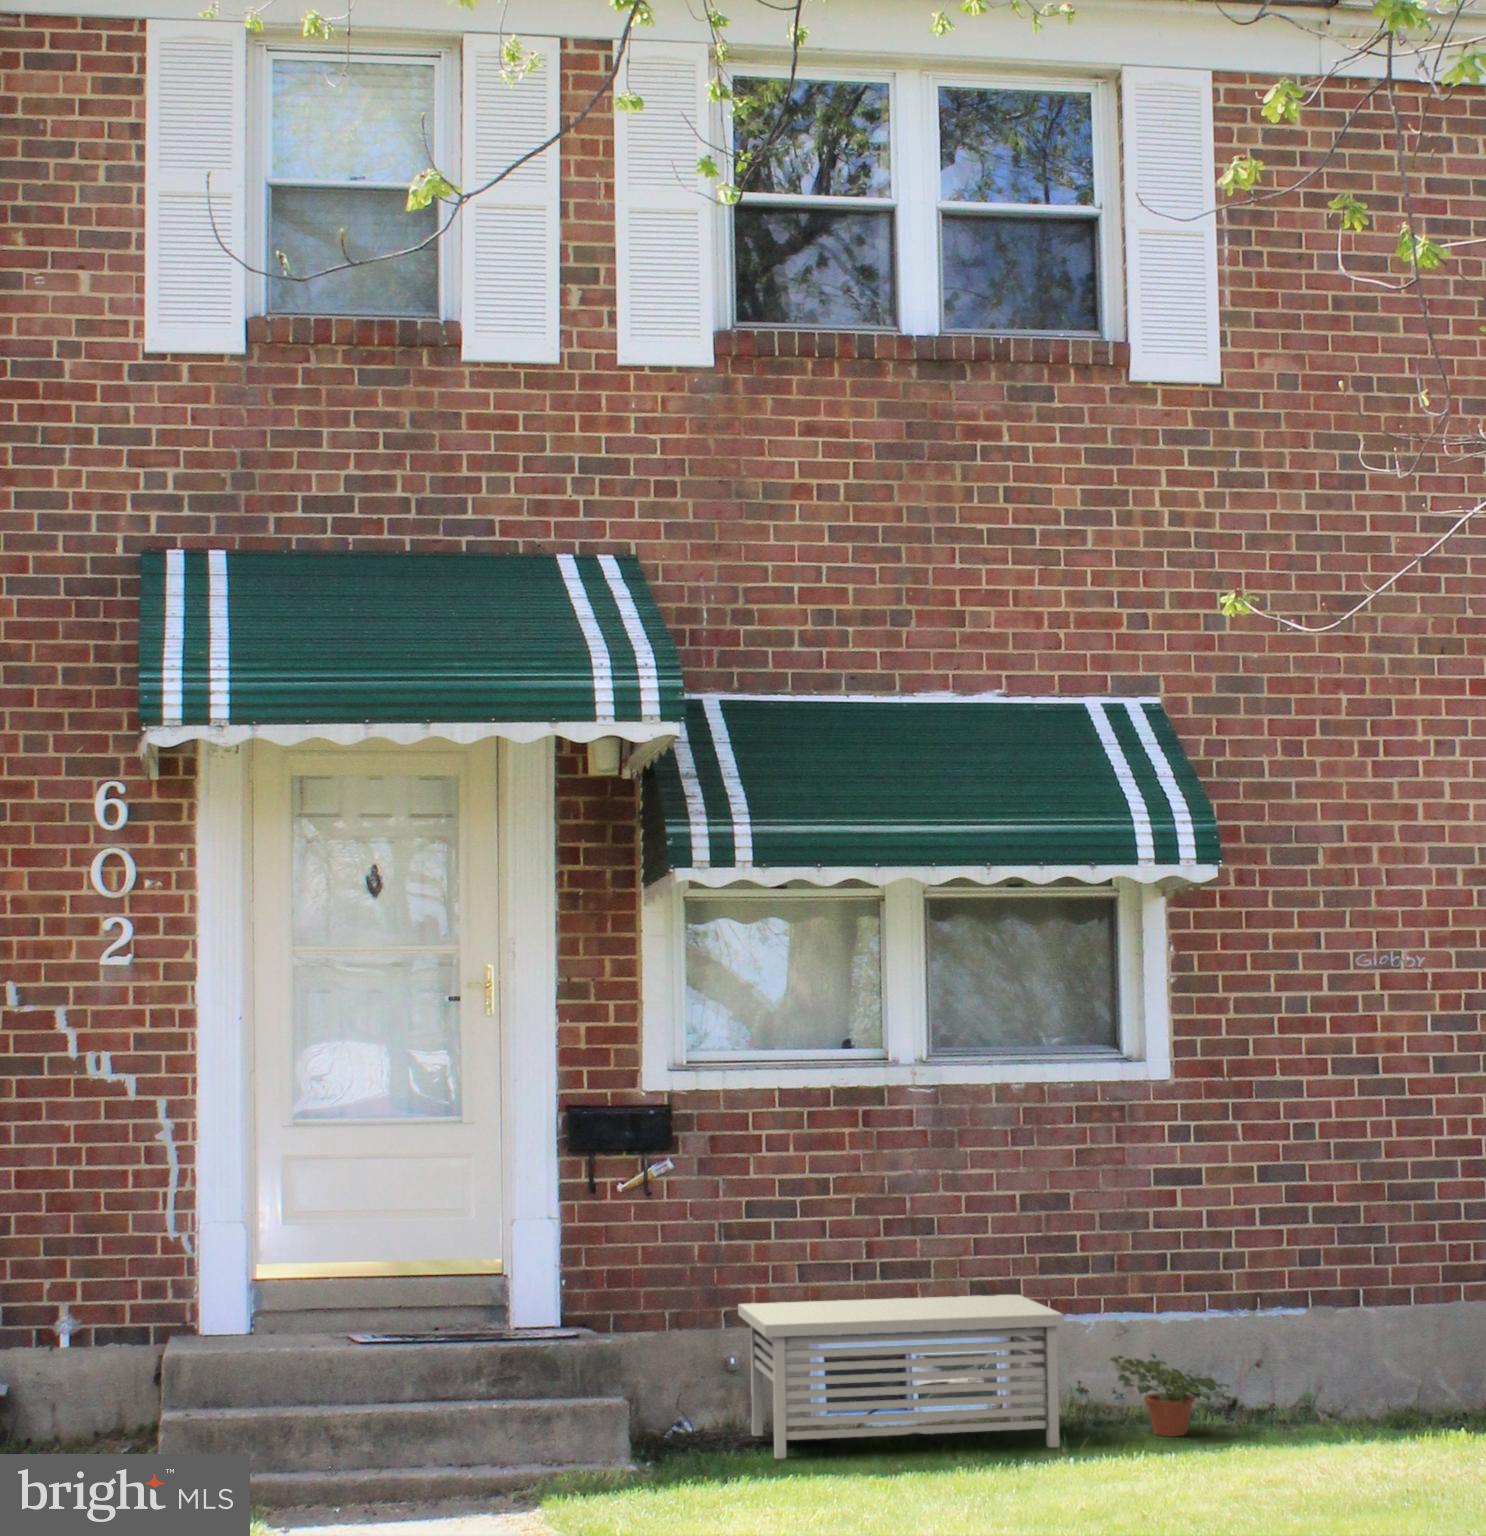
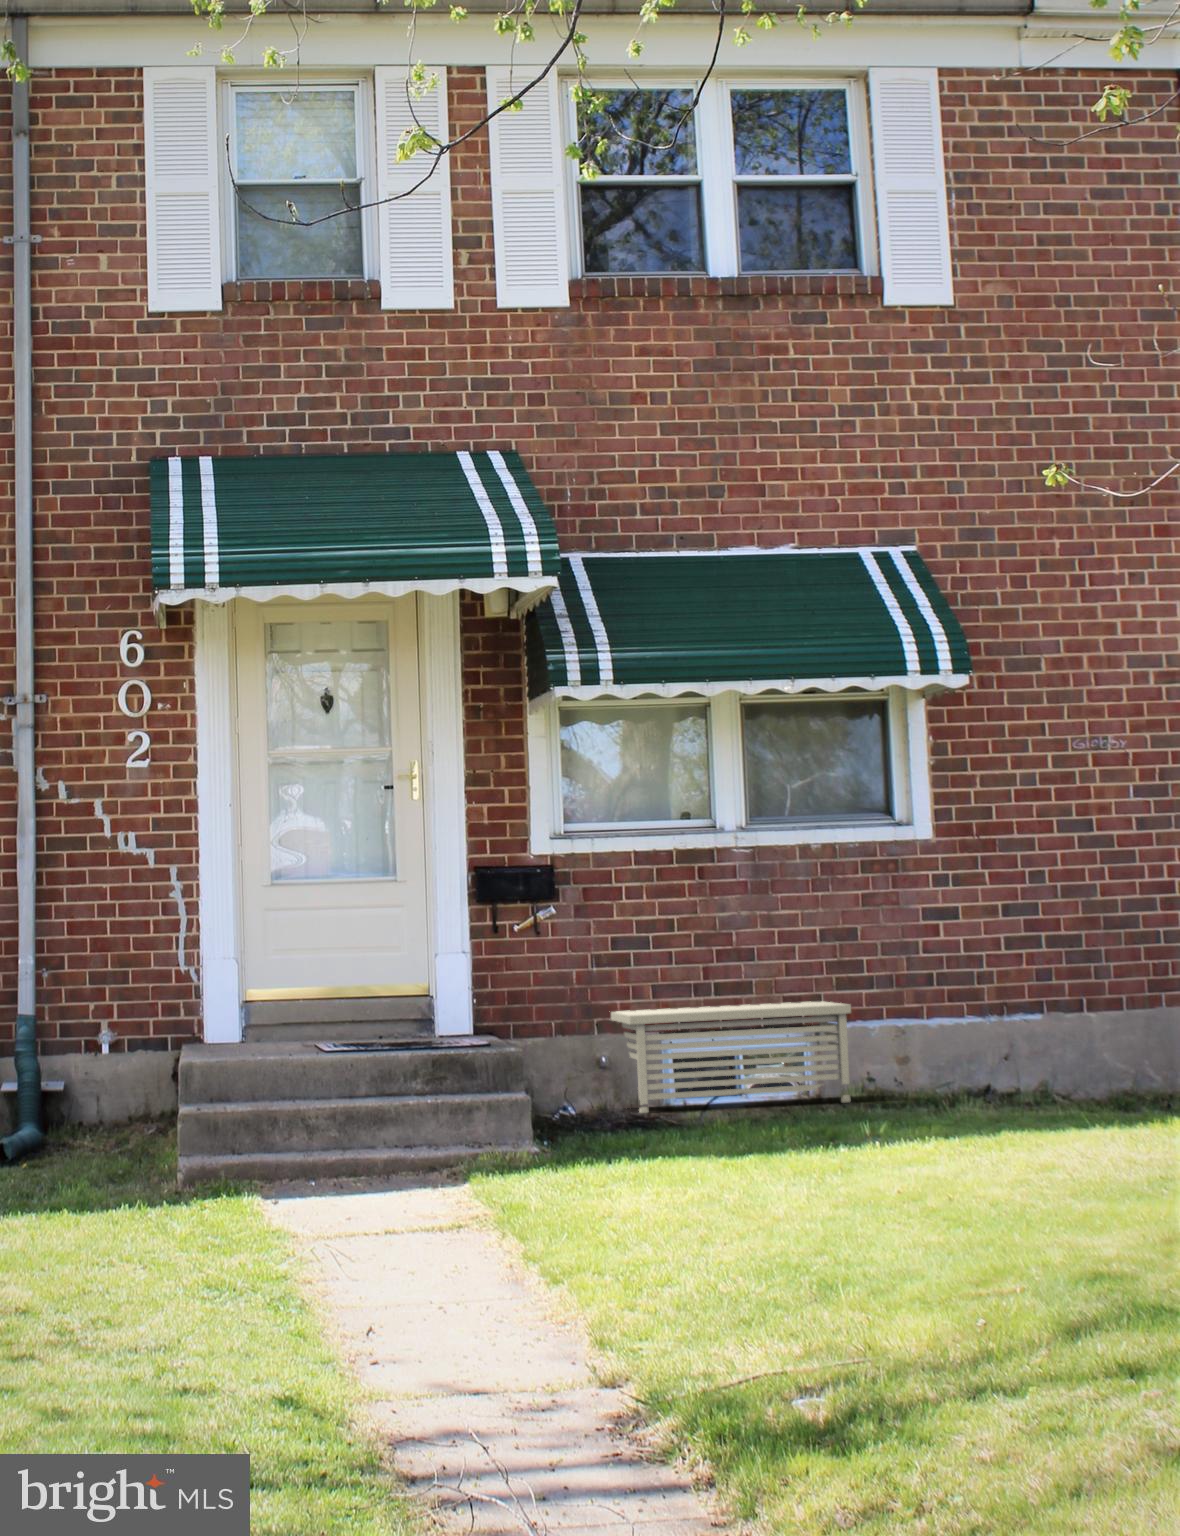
potted plant: present [1110,1354,1237,1437] -> none [887,1040,985,1096]

